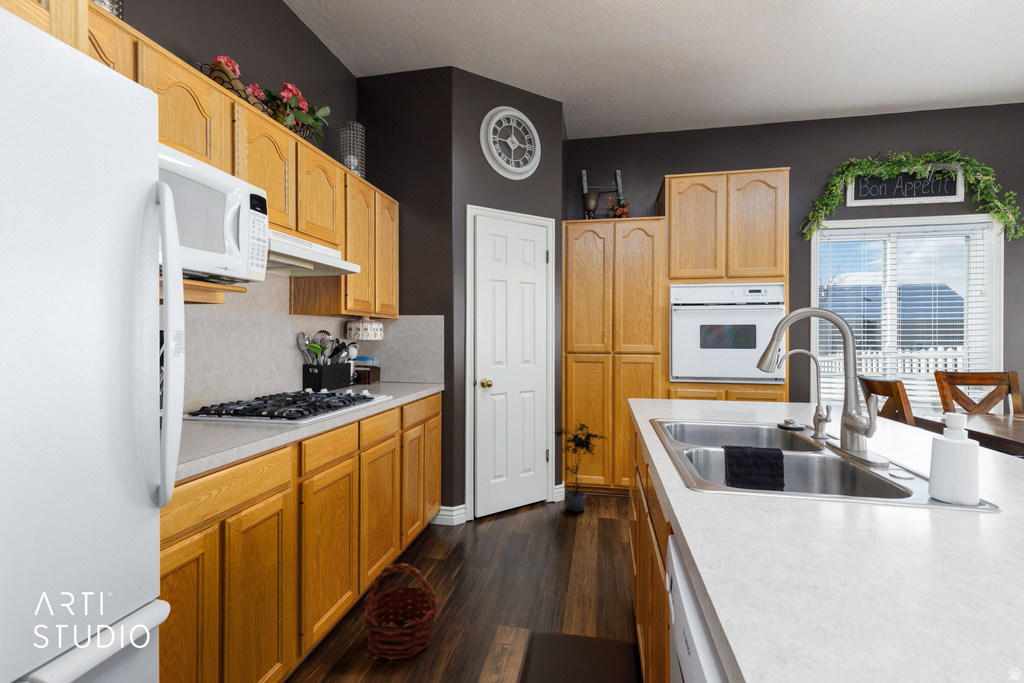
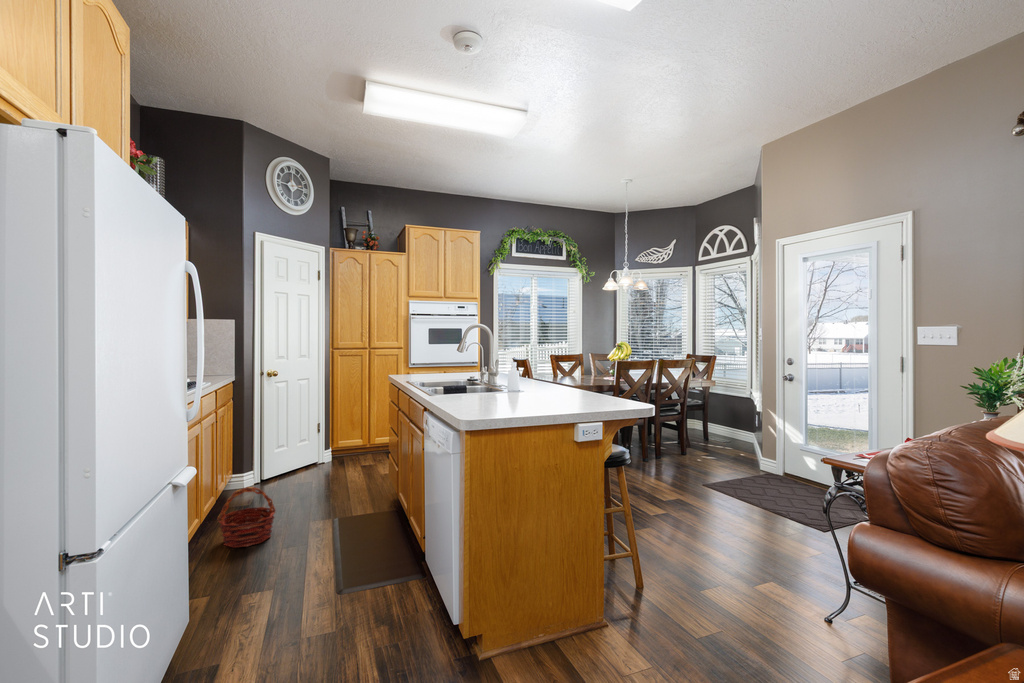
potted plant: present [555,423,607,512] -> none [325,398,369,466]

